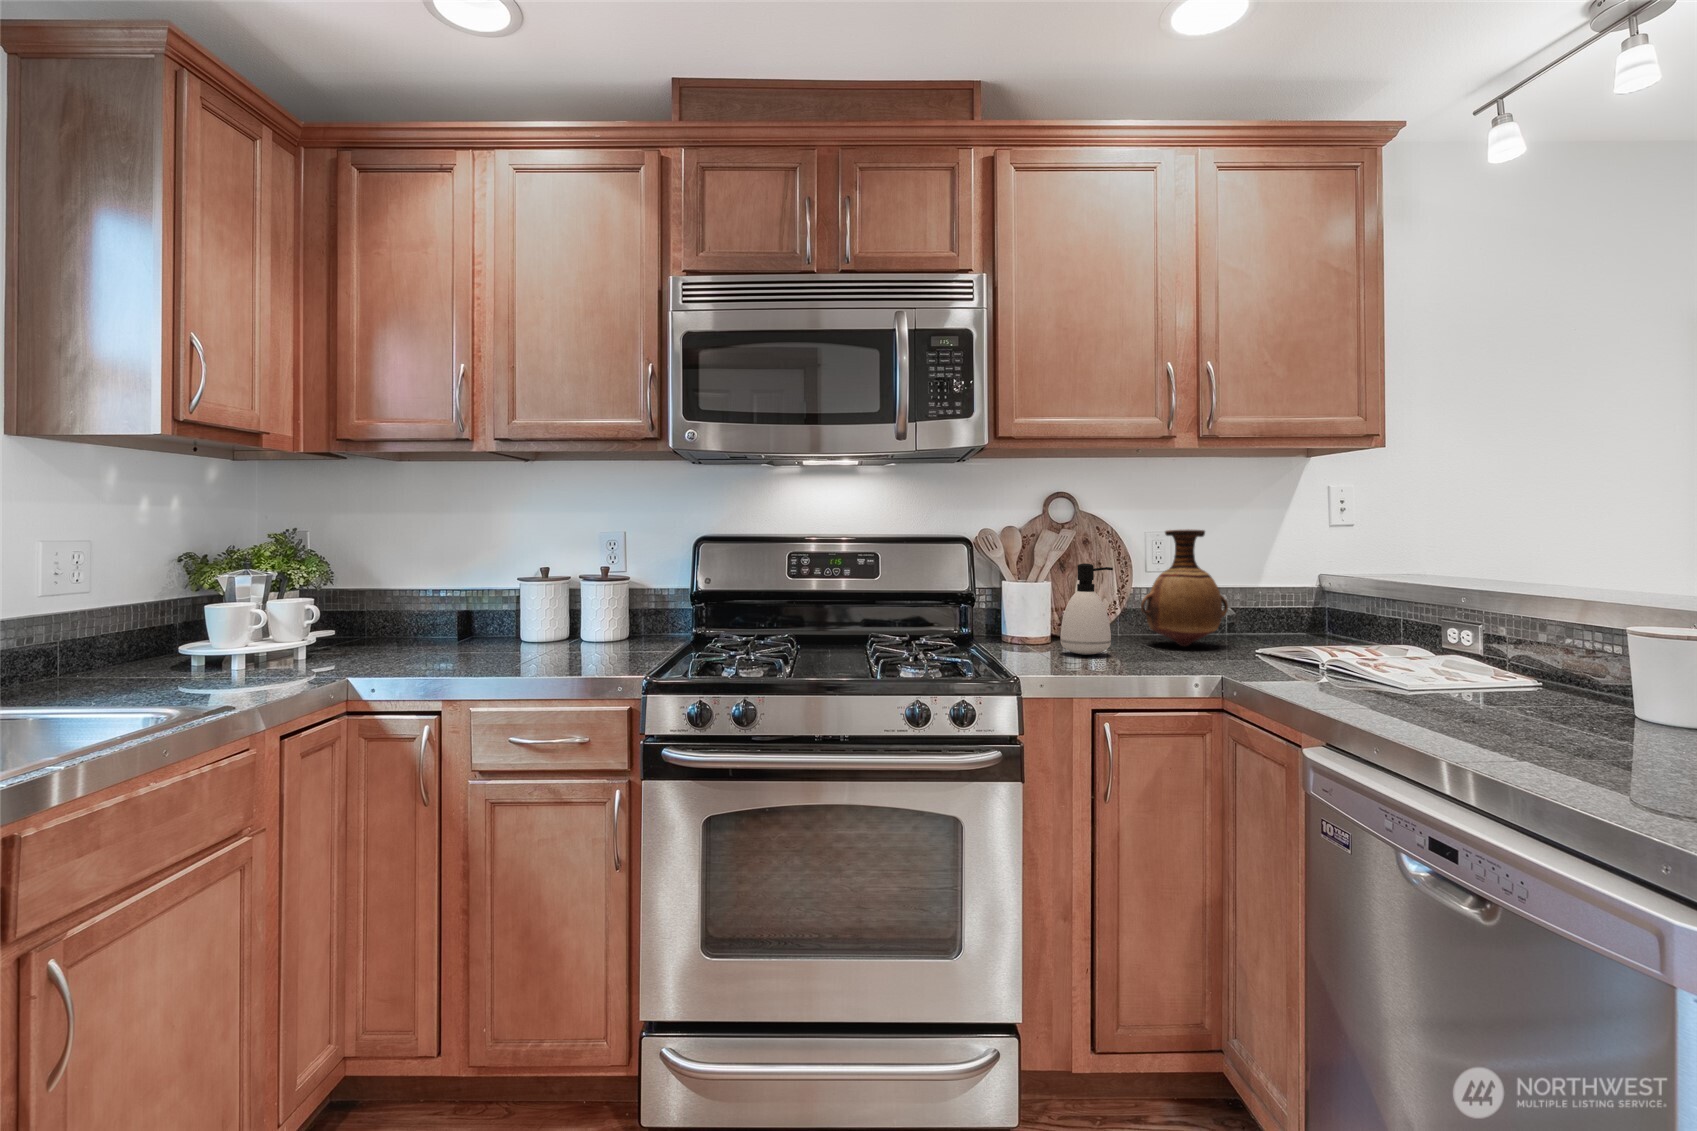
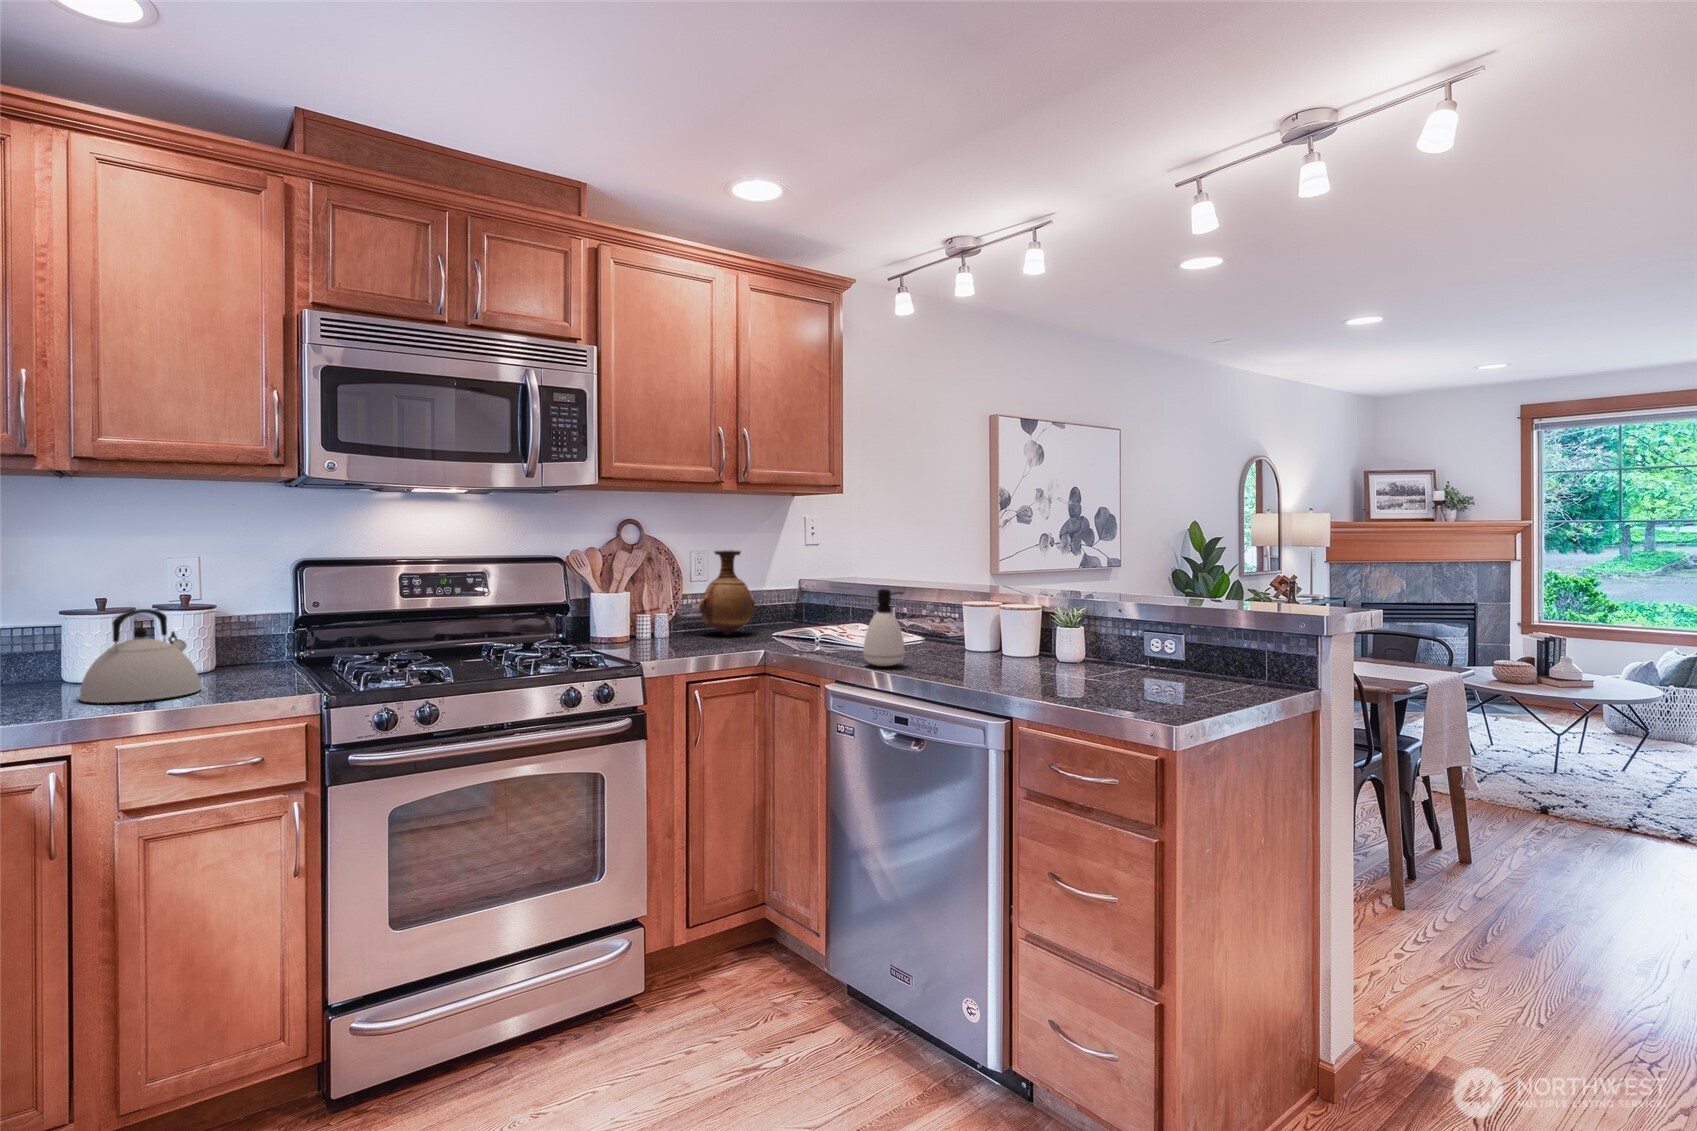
soap dispenser: present [1060,563,1113,655] -> present [863,589,905,666]
kettle: none [468,582,568,670] -> present [79,609,201,703]

